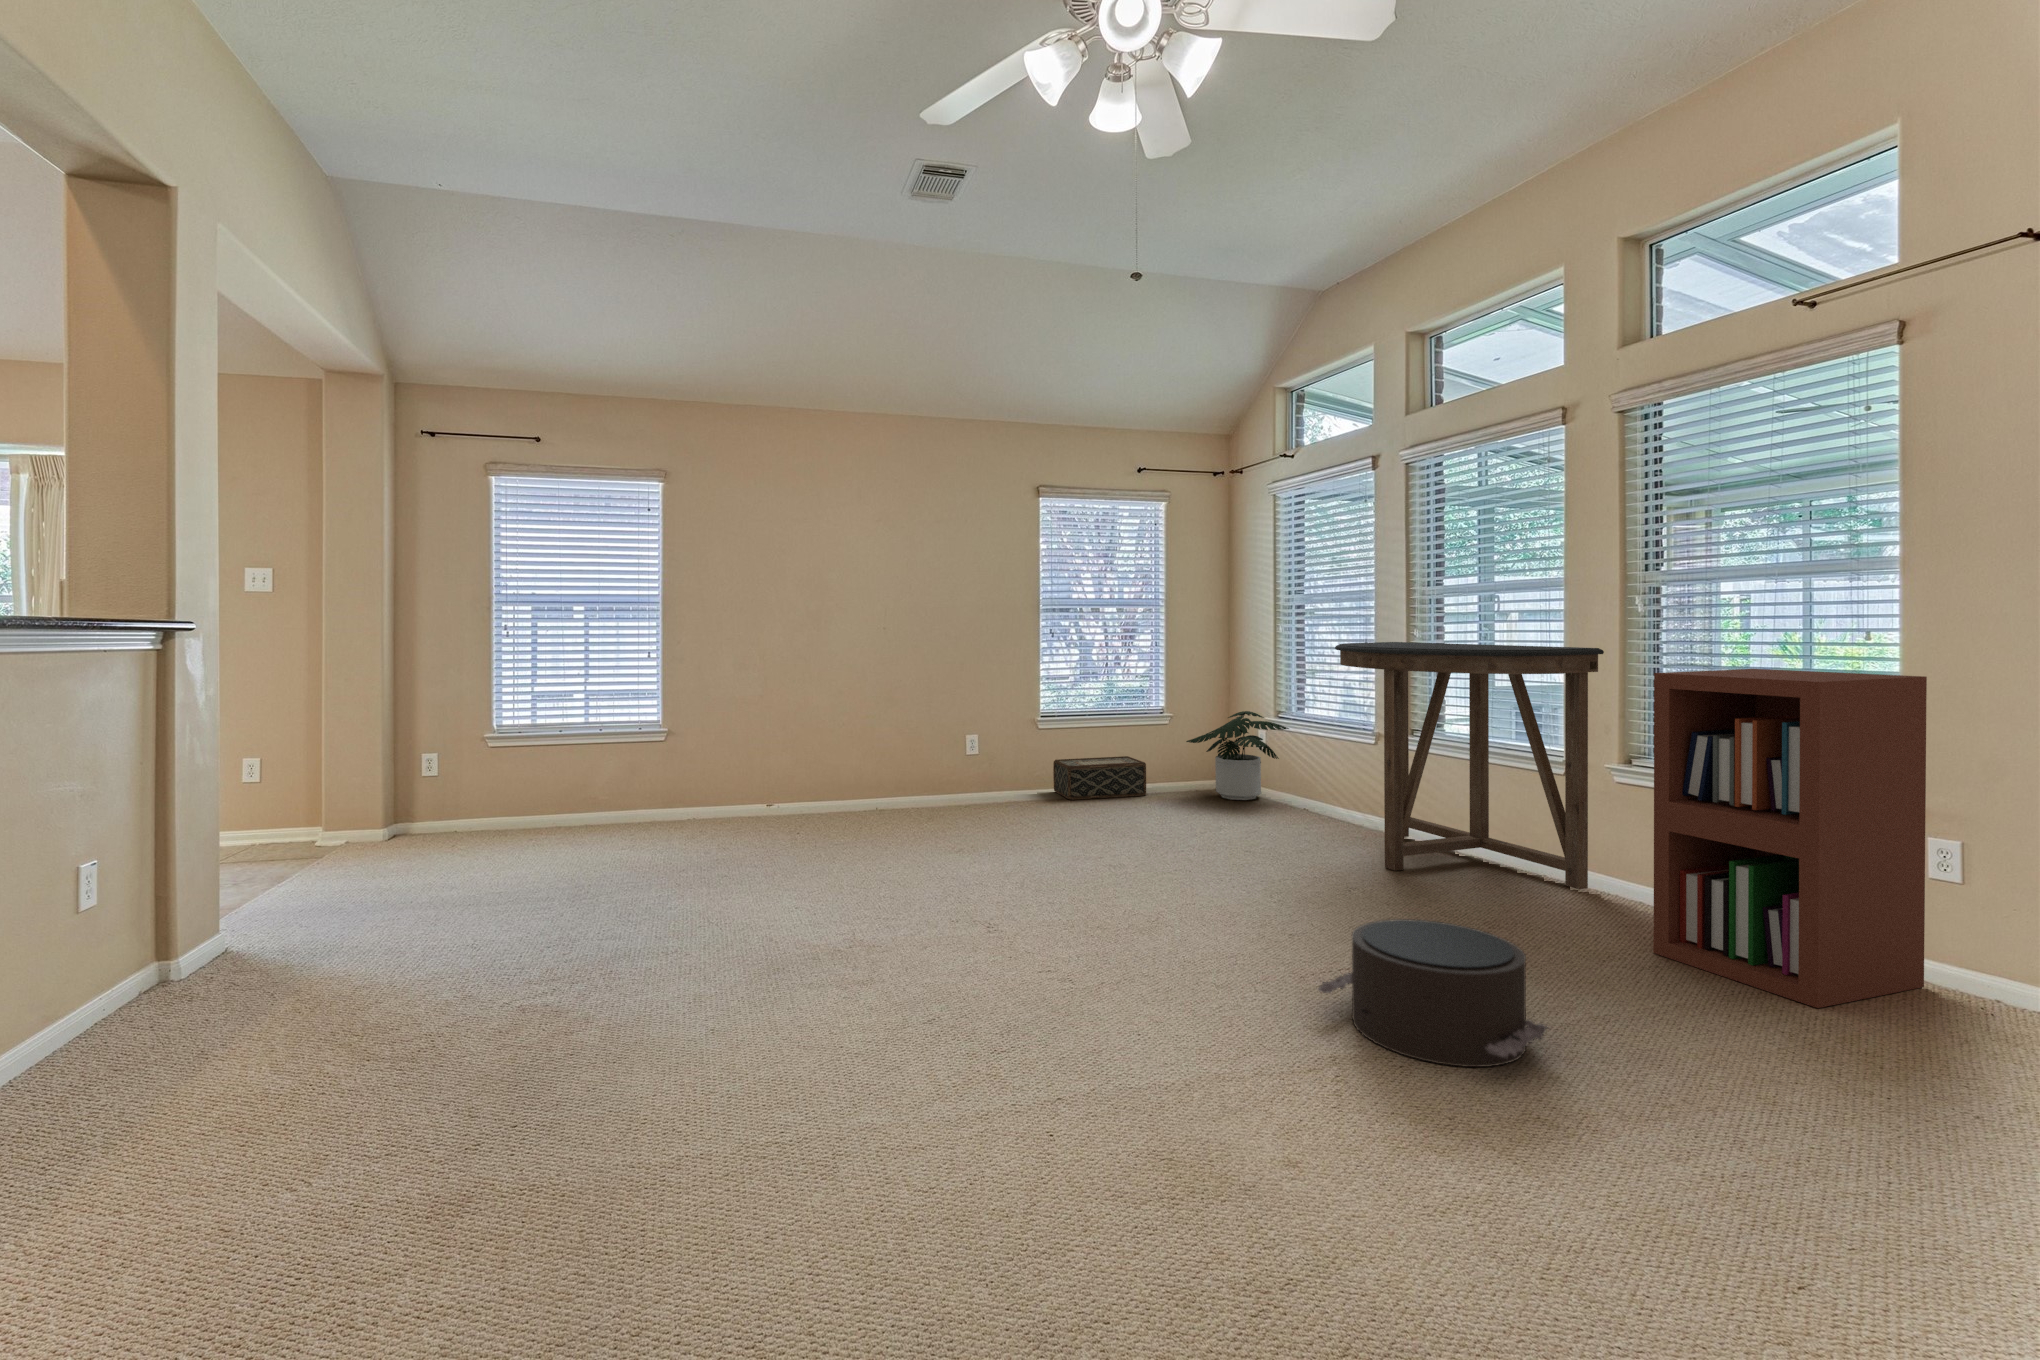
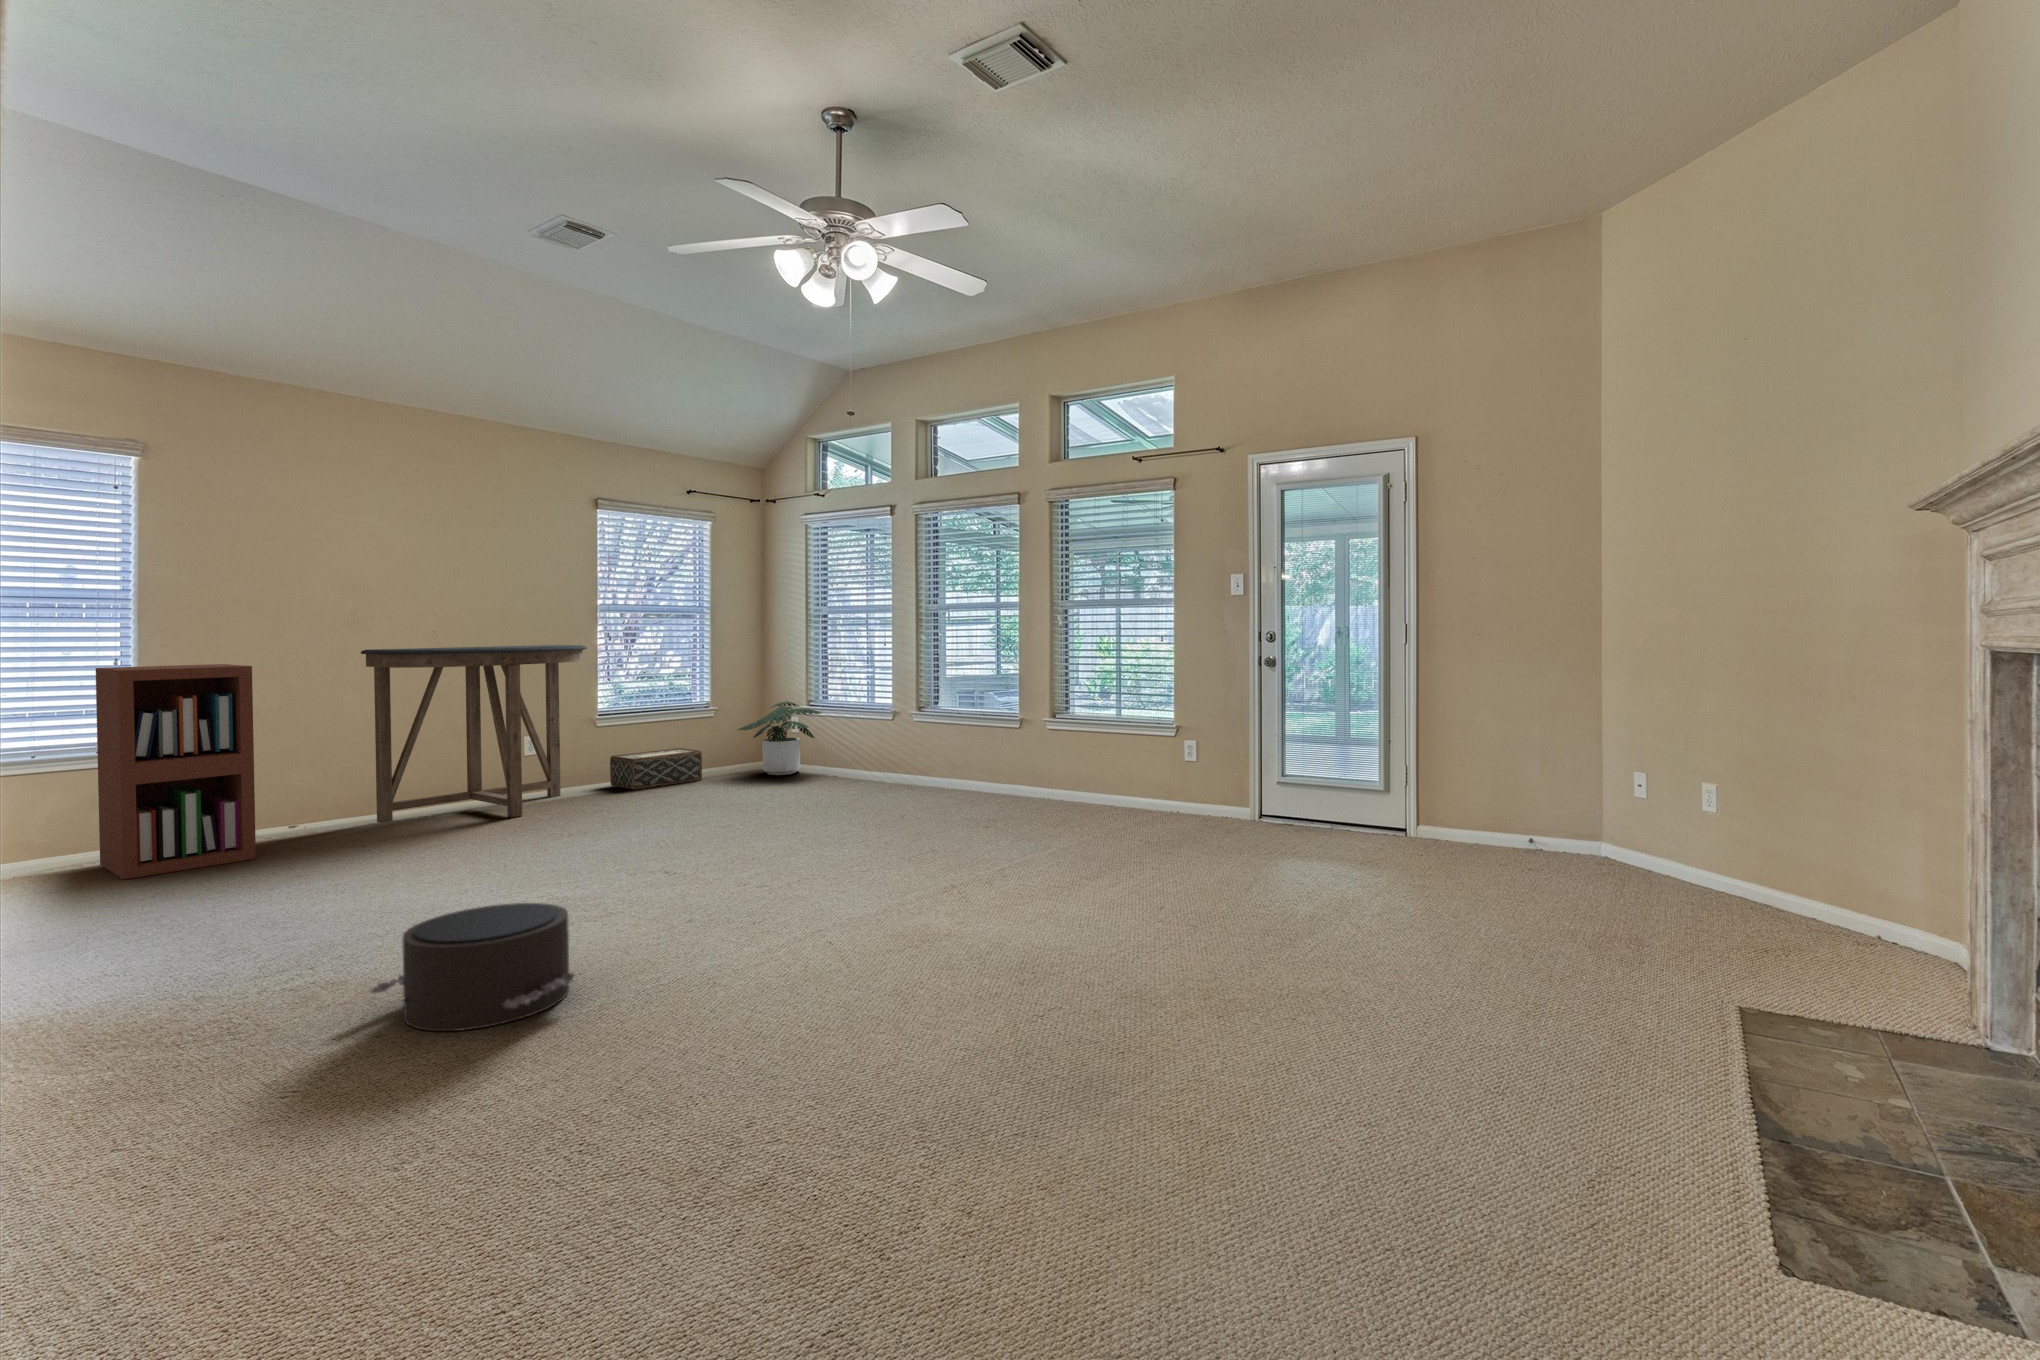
console table: present [1335,642,1604,889] -> present [361,645,587,823]
bookshelf: present [1654,669,1927,1008] -> present [96,664,256,879]
pouf: present [1317,919,1549,1067] -> present [369,903,576,1031]

